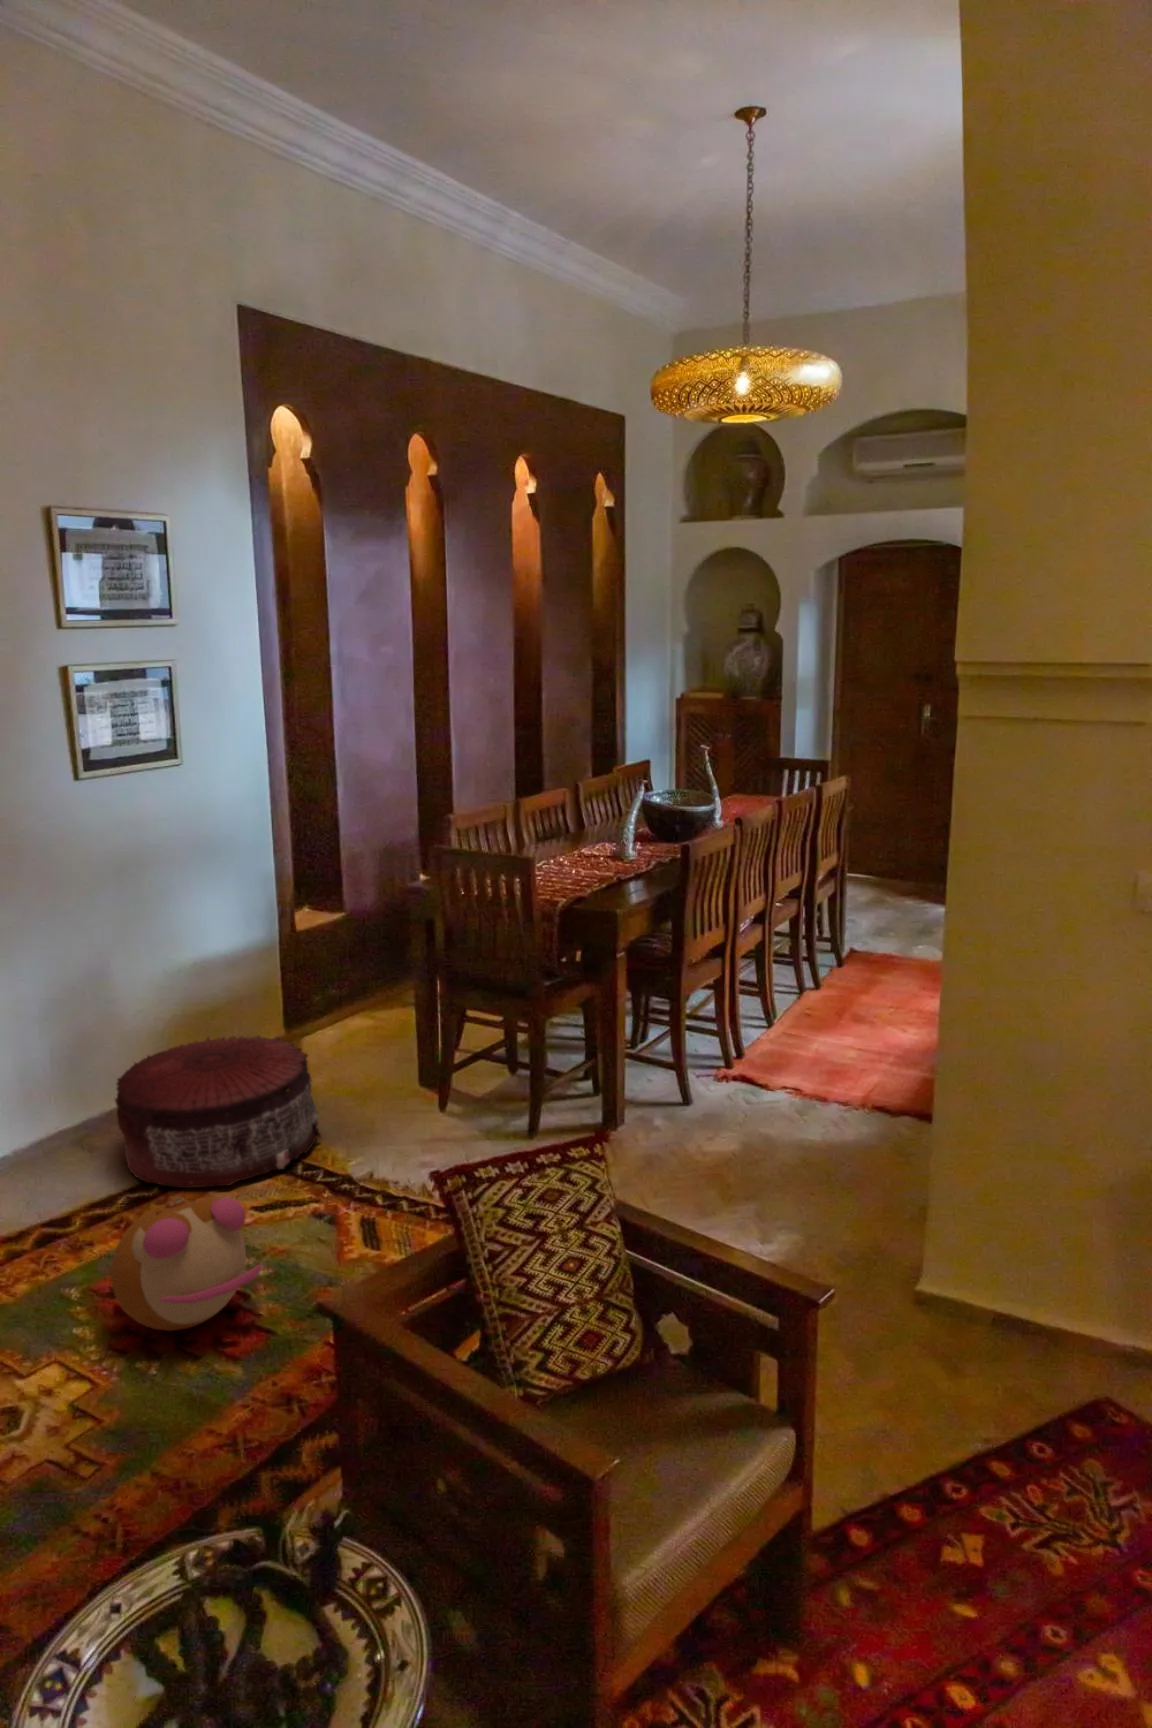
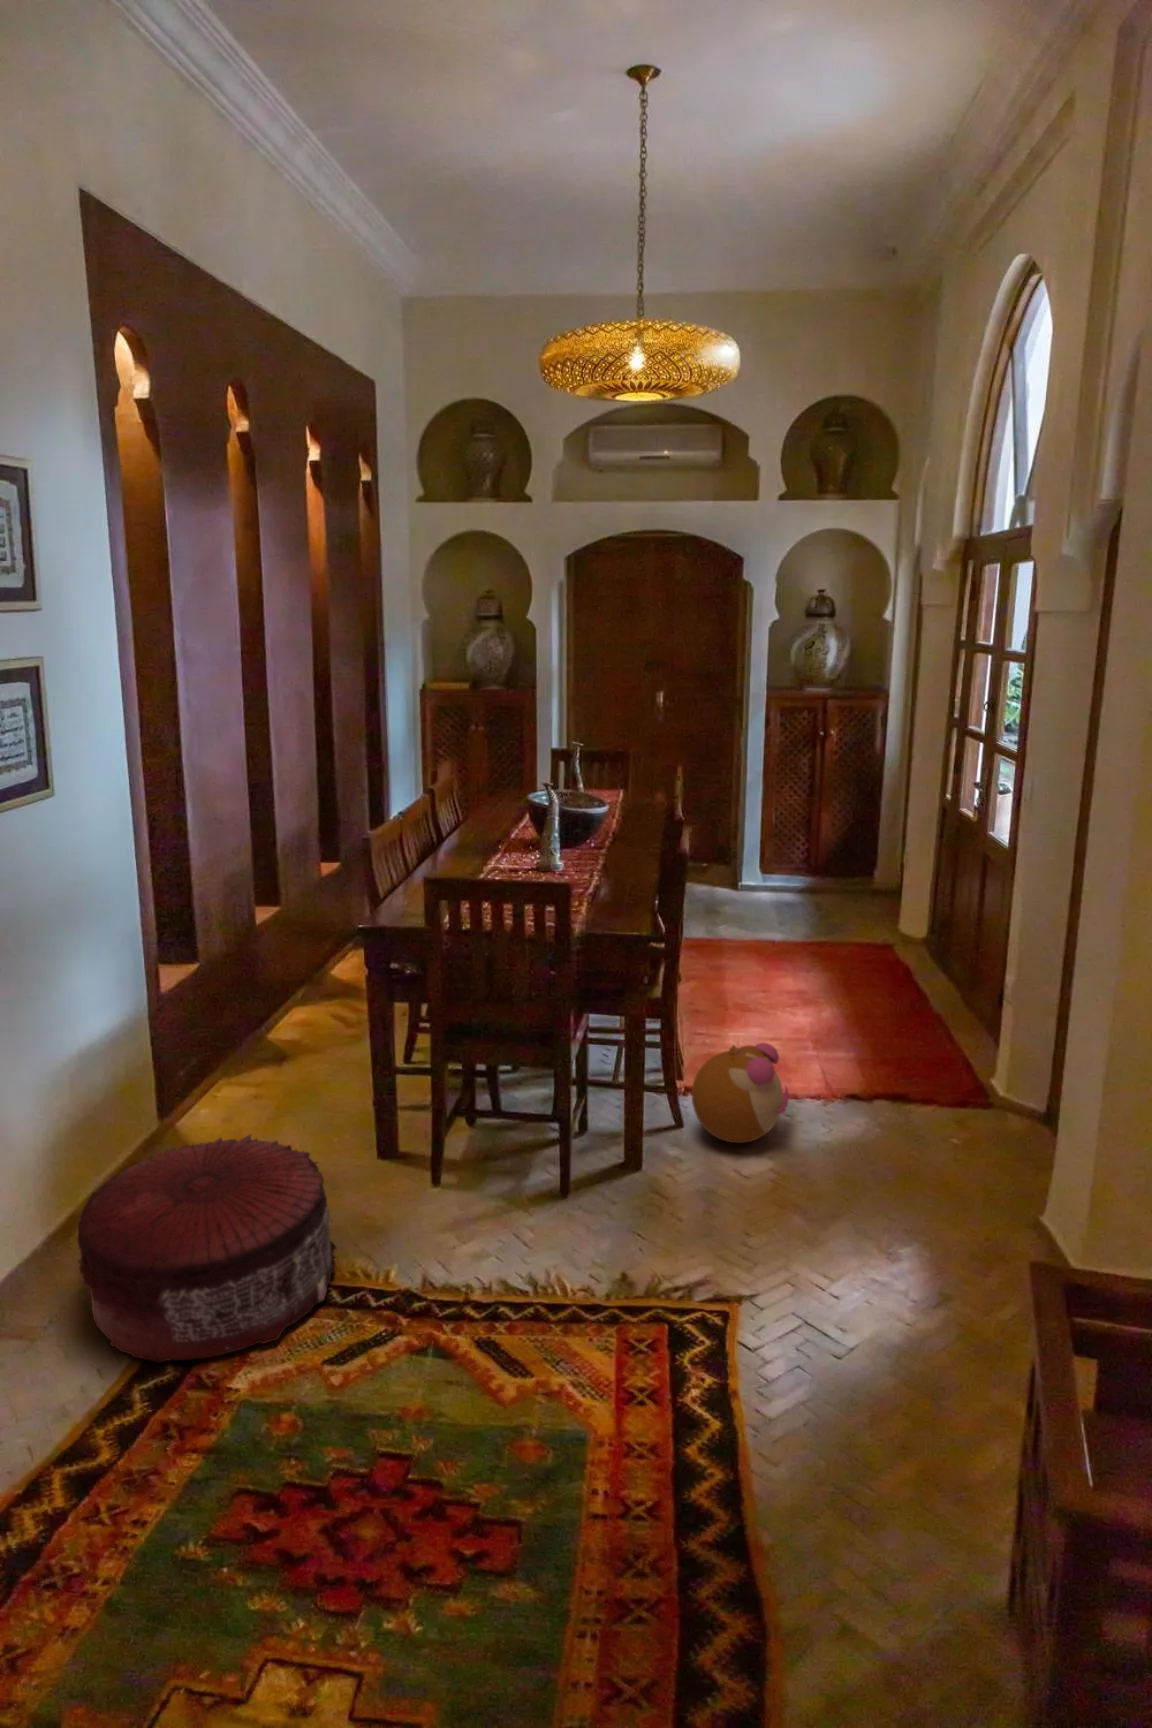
plush toy: present [111,1194,262,1331] -> present [692,1043,789,1143]

